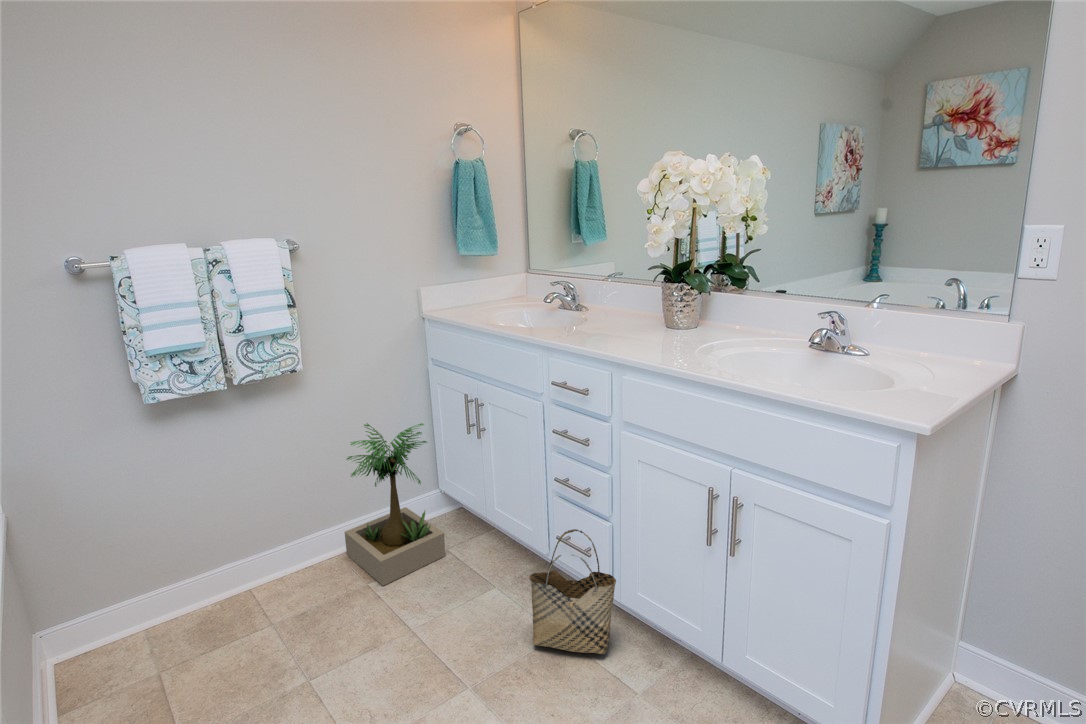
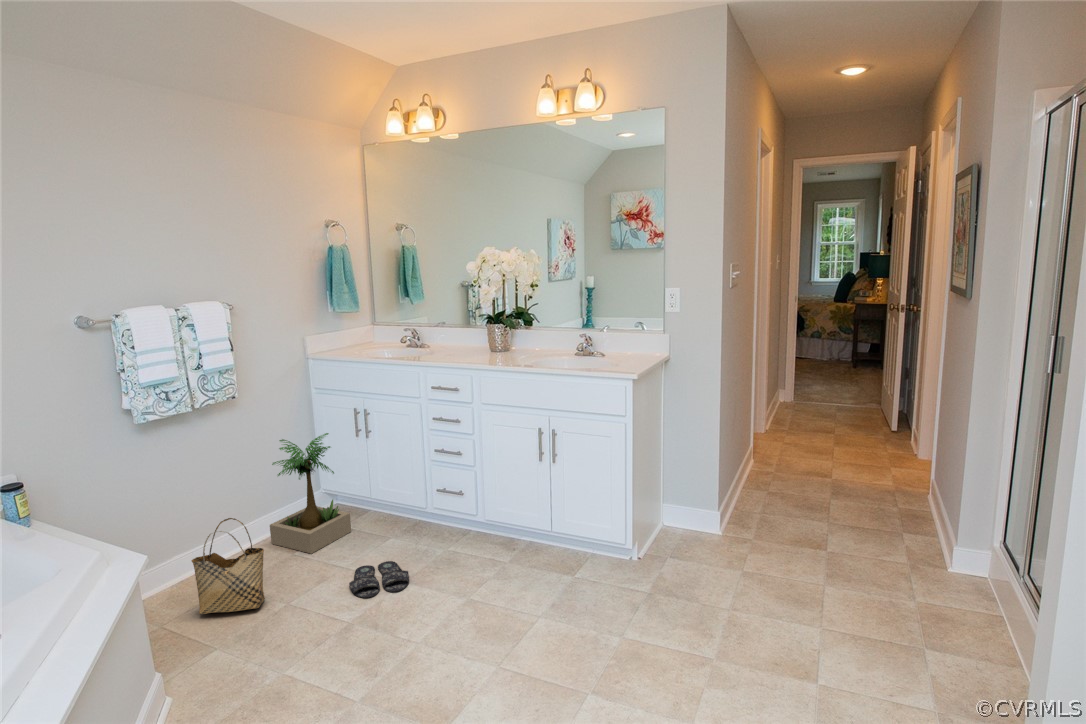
woven basket: present [529,529,616,654] -> present [191,518,265,614]
slippers: none [400,629,488,702] -> present [349,561,409,598]

